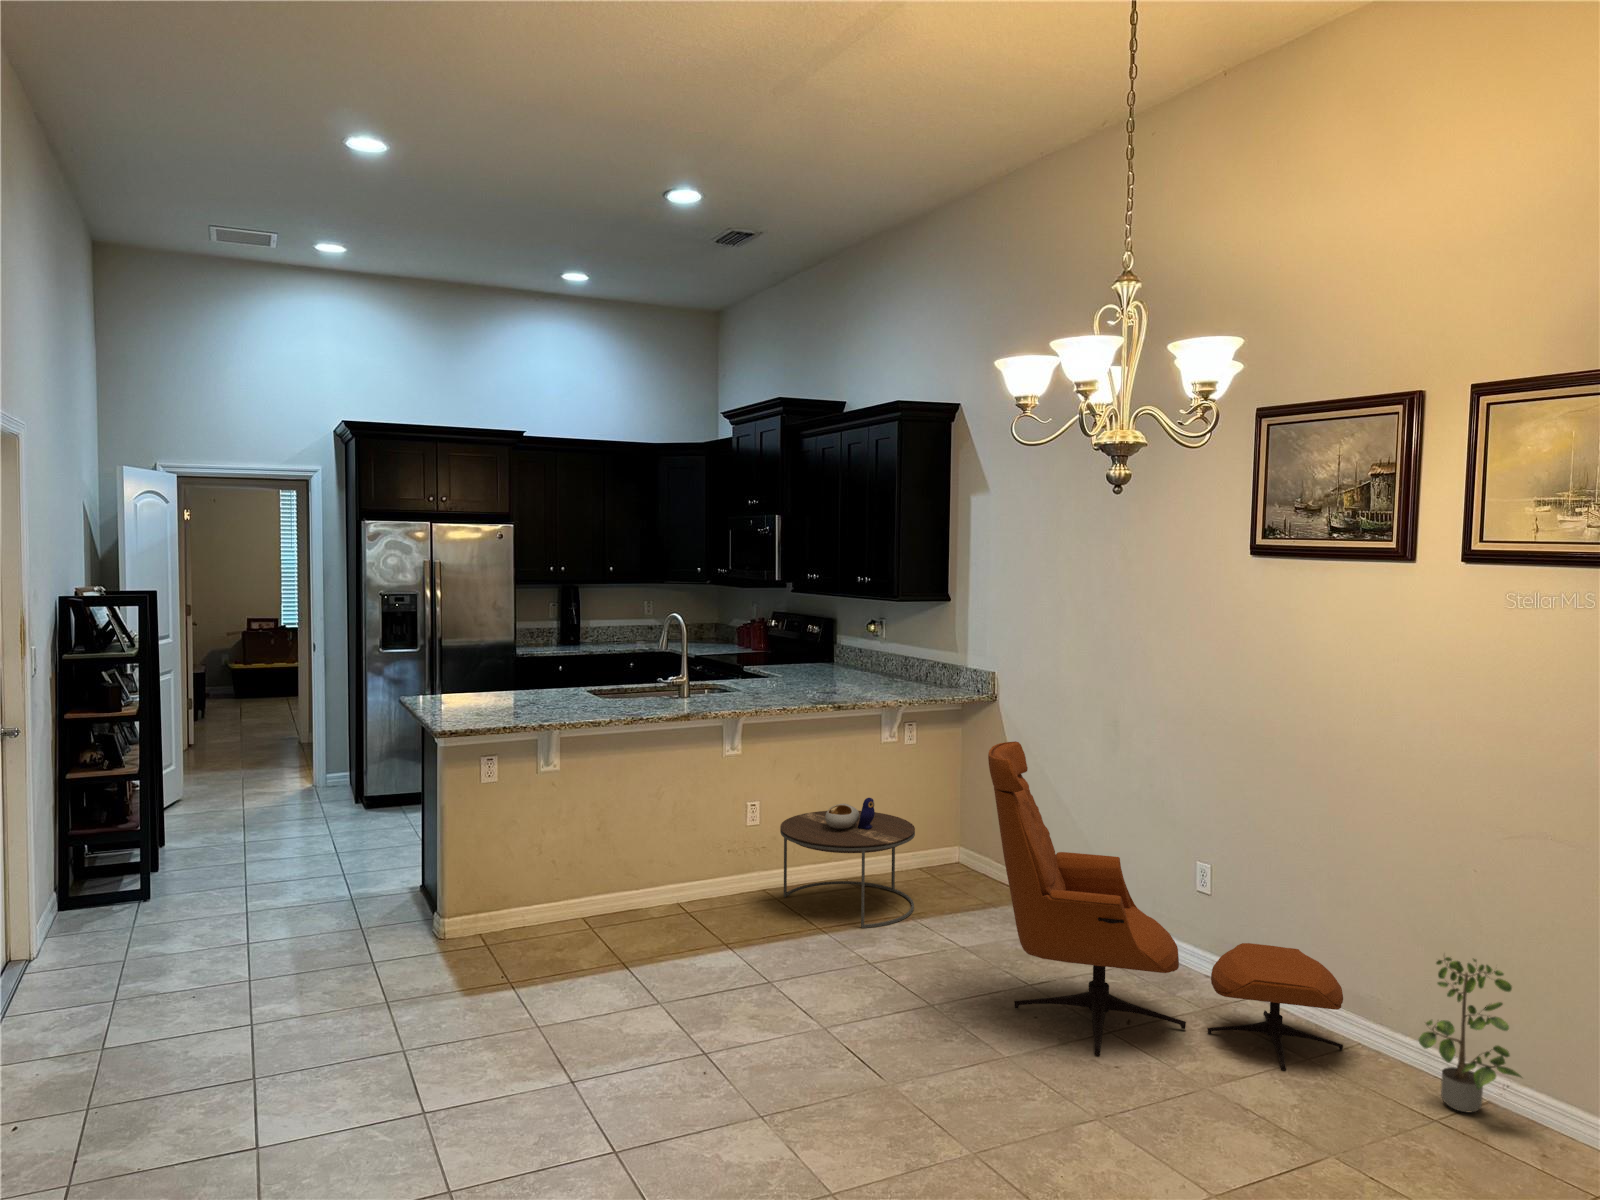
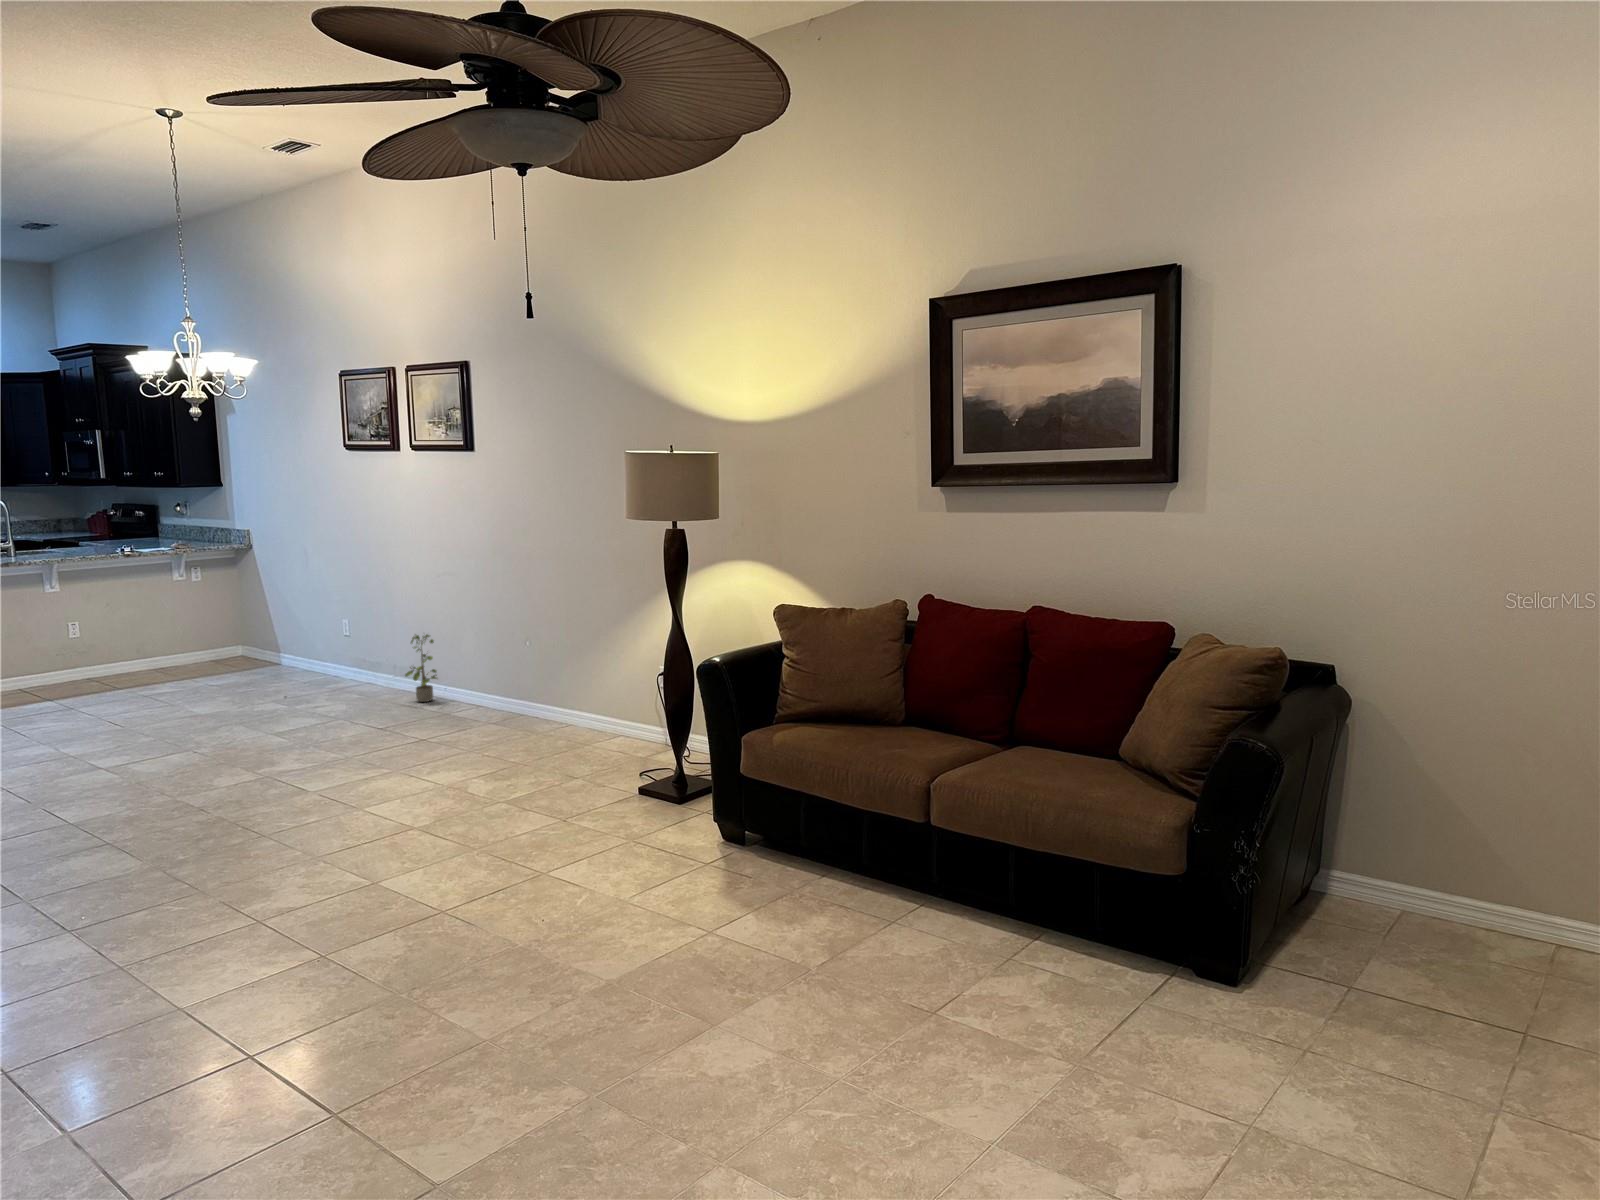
lounge chair: present [988,741,1343,1070] -> none [187,558,392,708]
side table: present [780,798,915,928] -> none [90,610,195,686]

